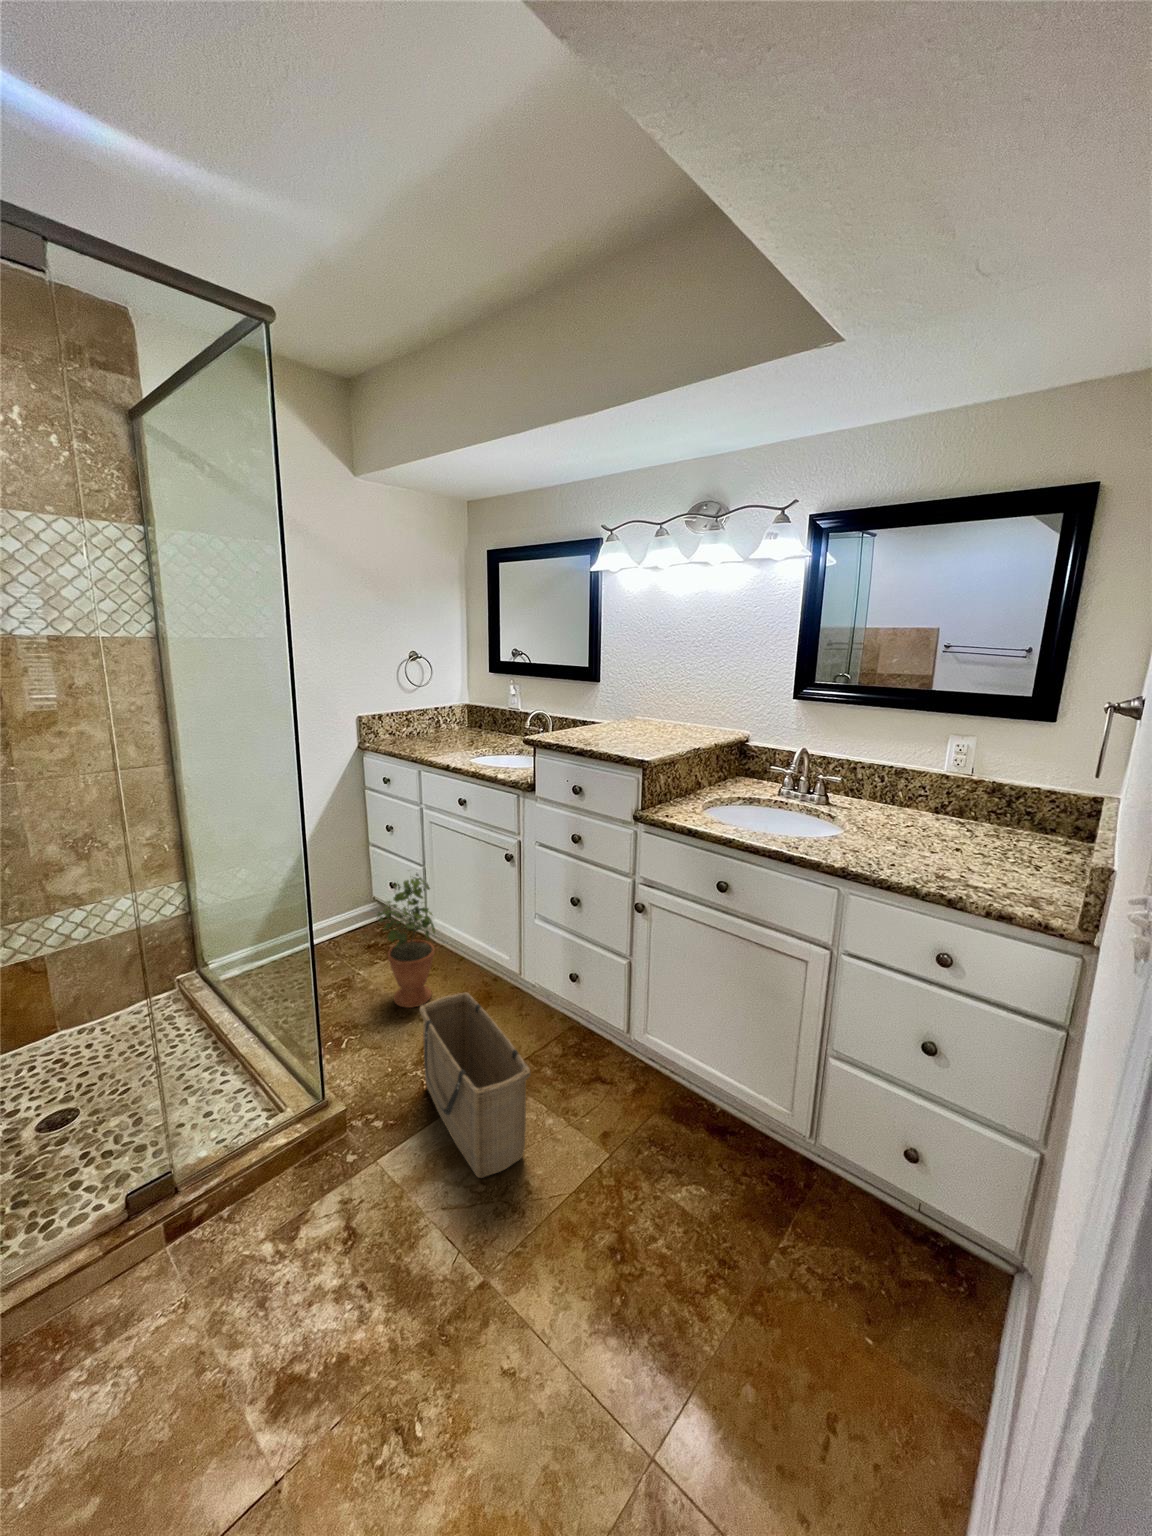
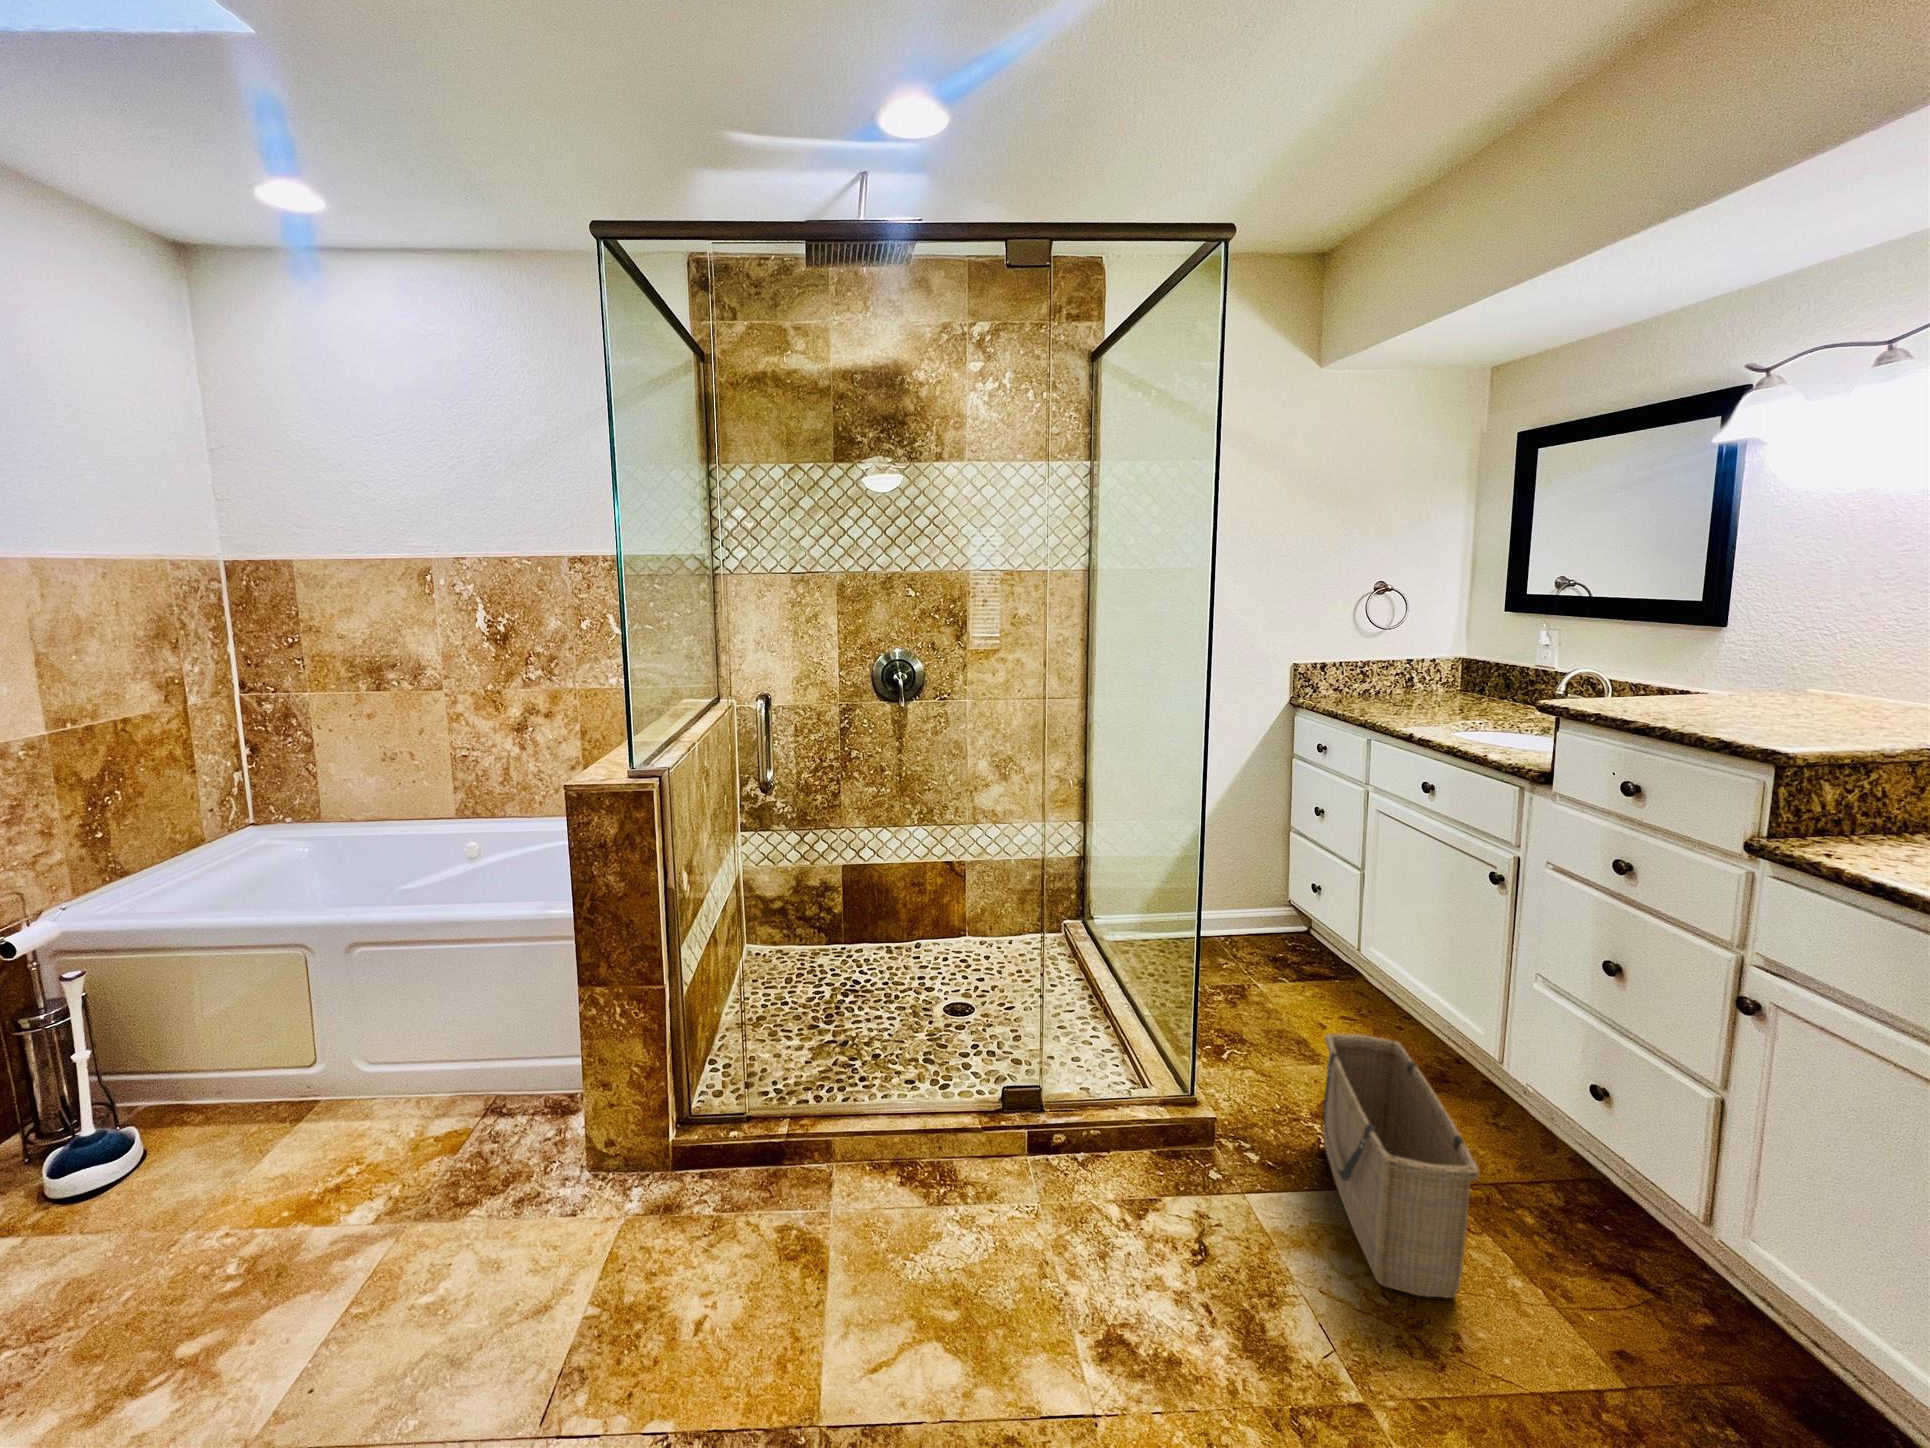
potted plant: present [377,874,435,1008] -> none [1285,865,1367,1051]

